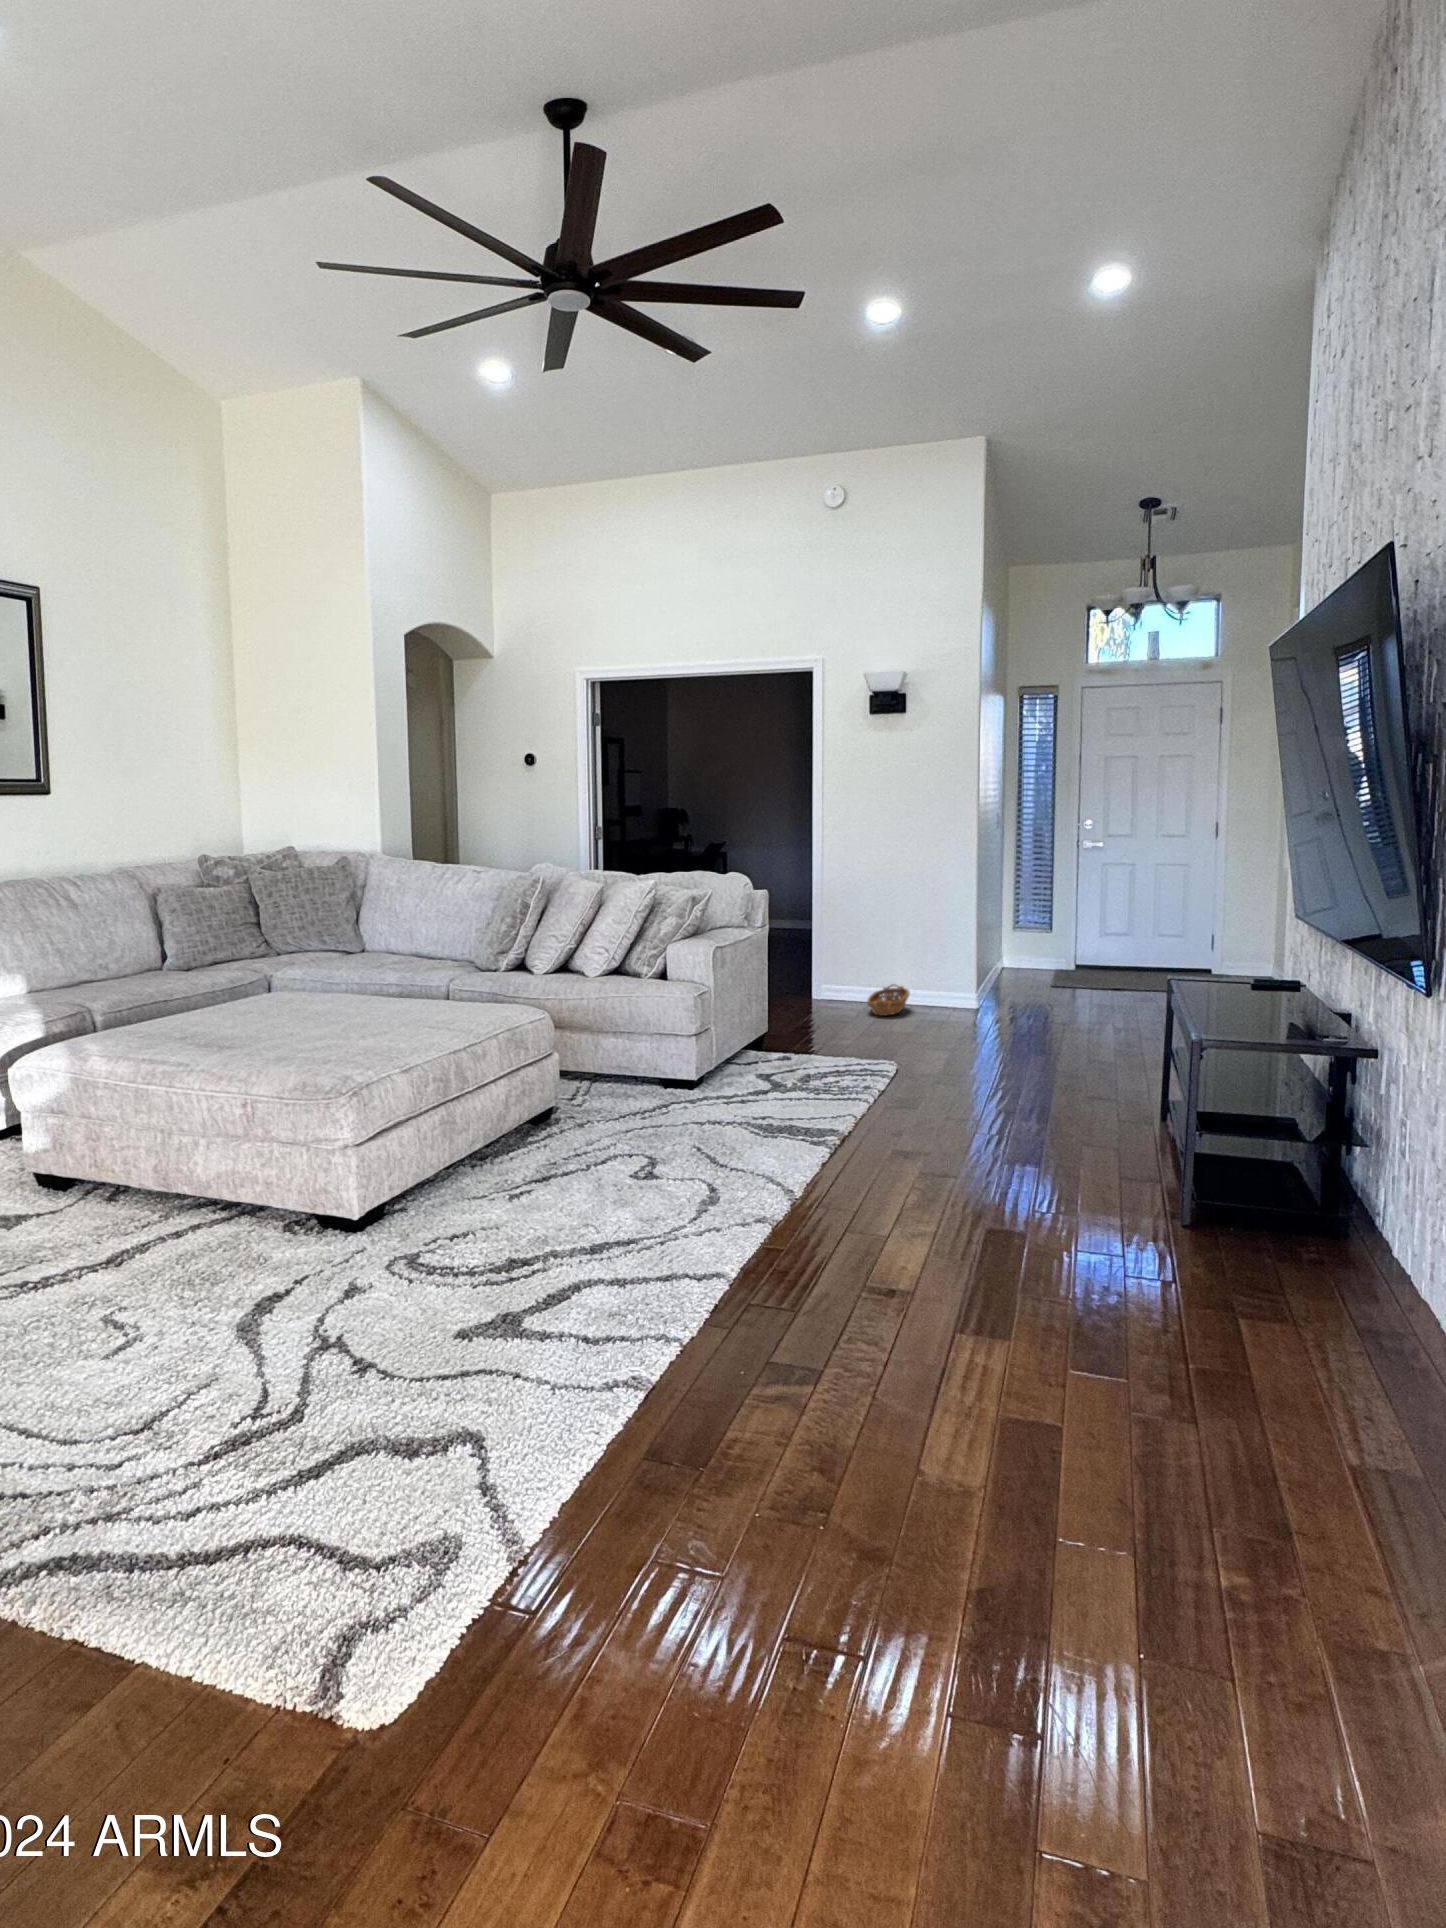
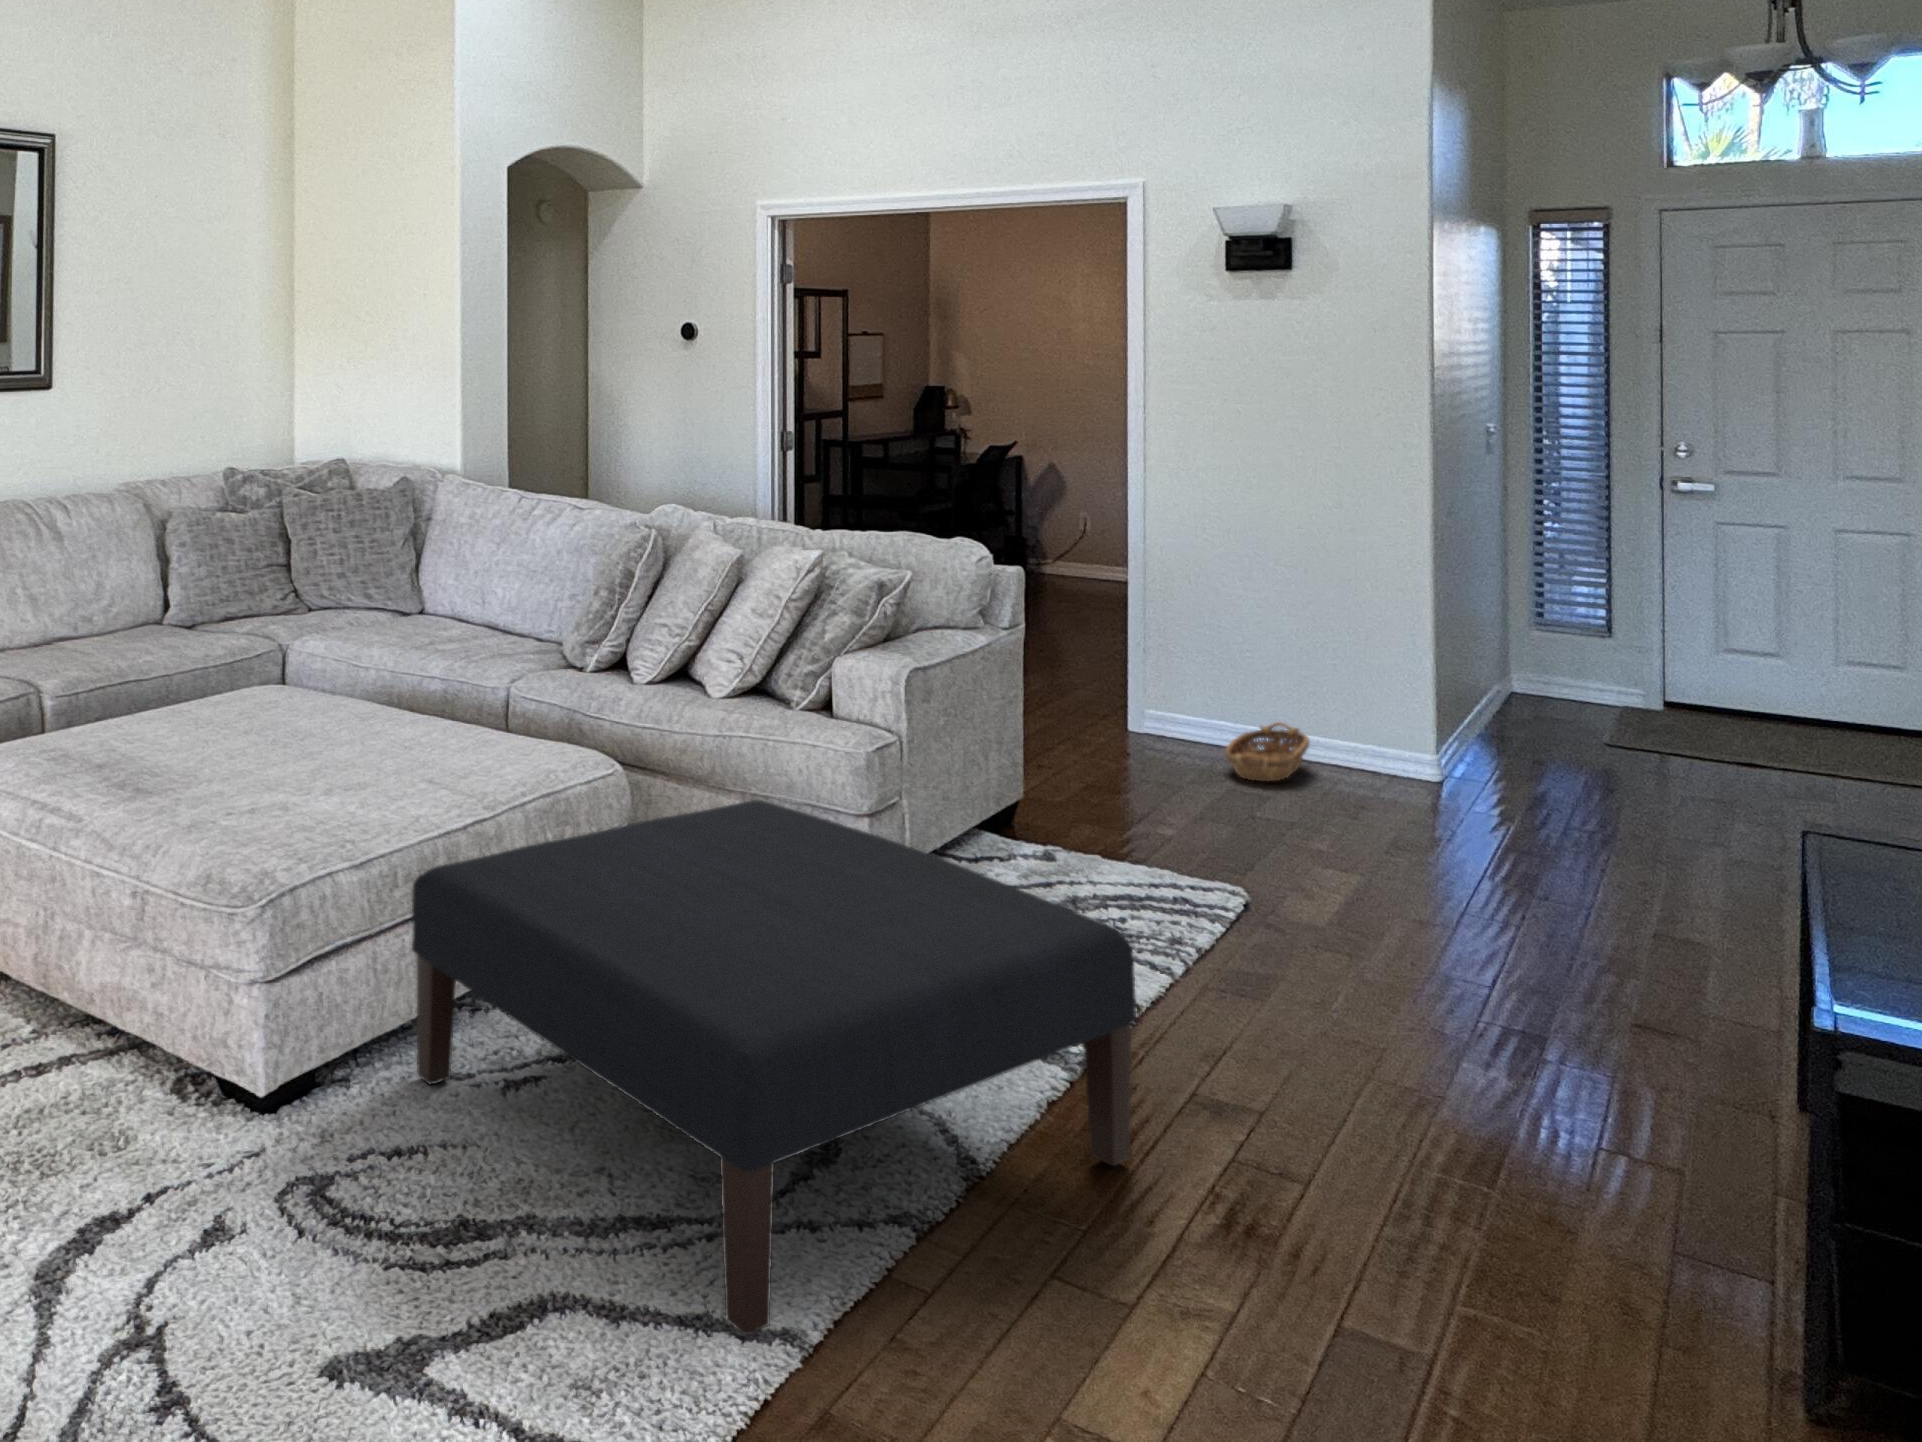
ottoman: none [444,1021,872,1278] -> present [412,800,1136,1335]

